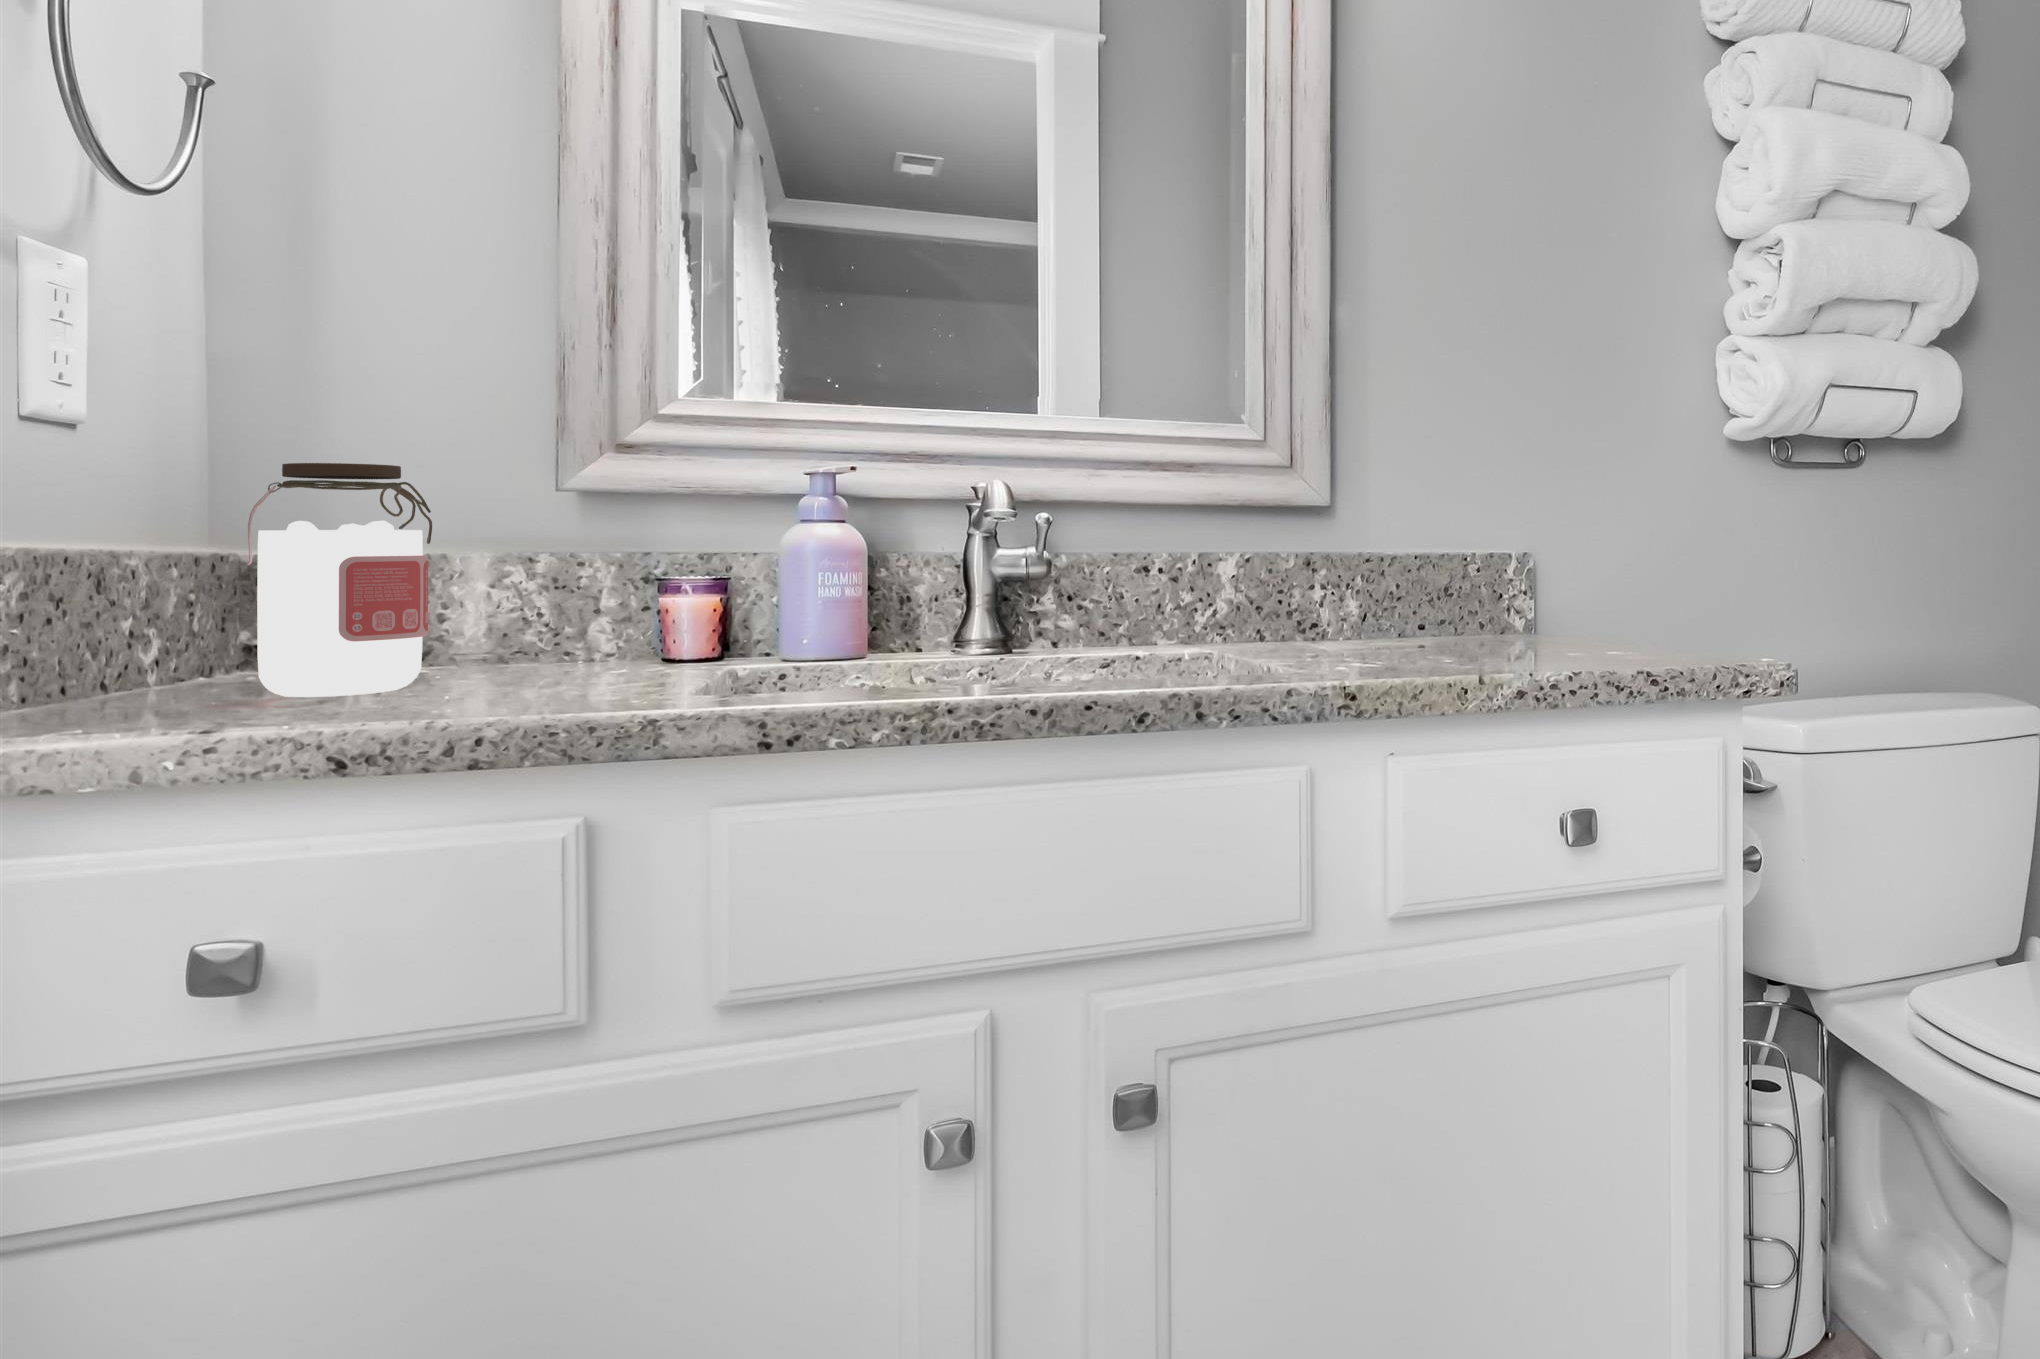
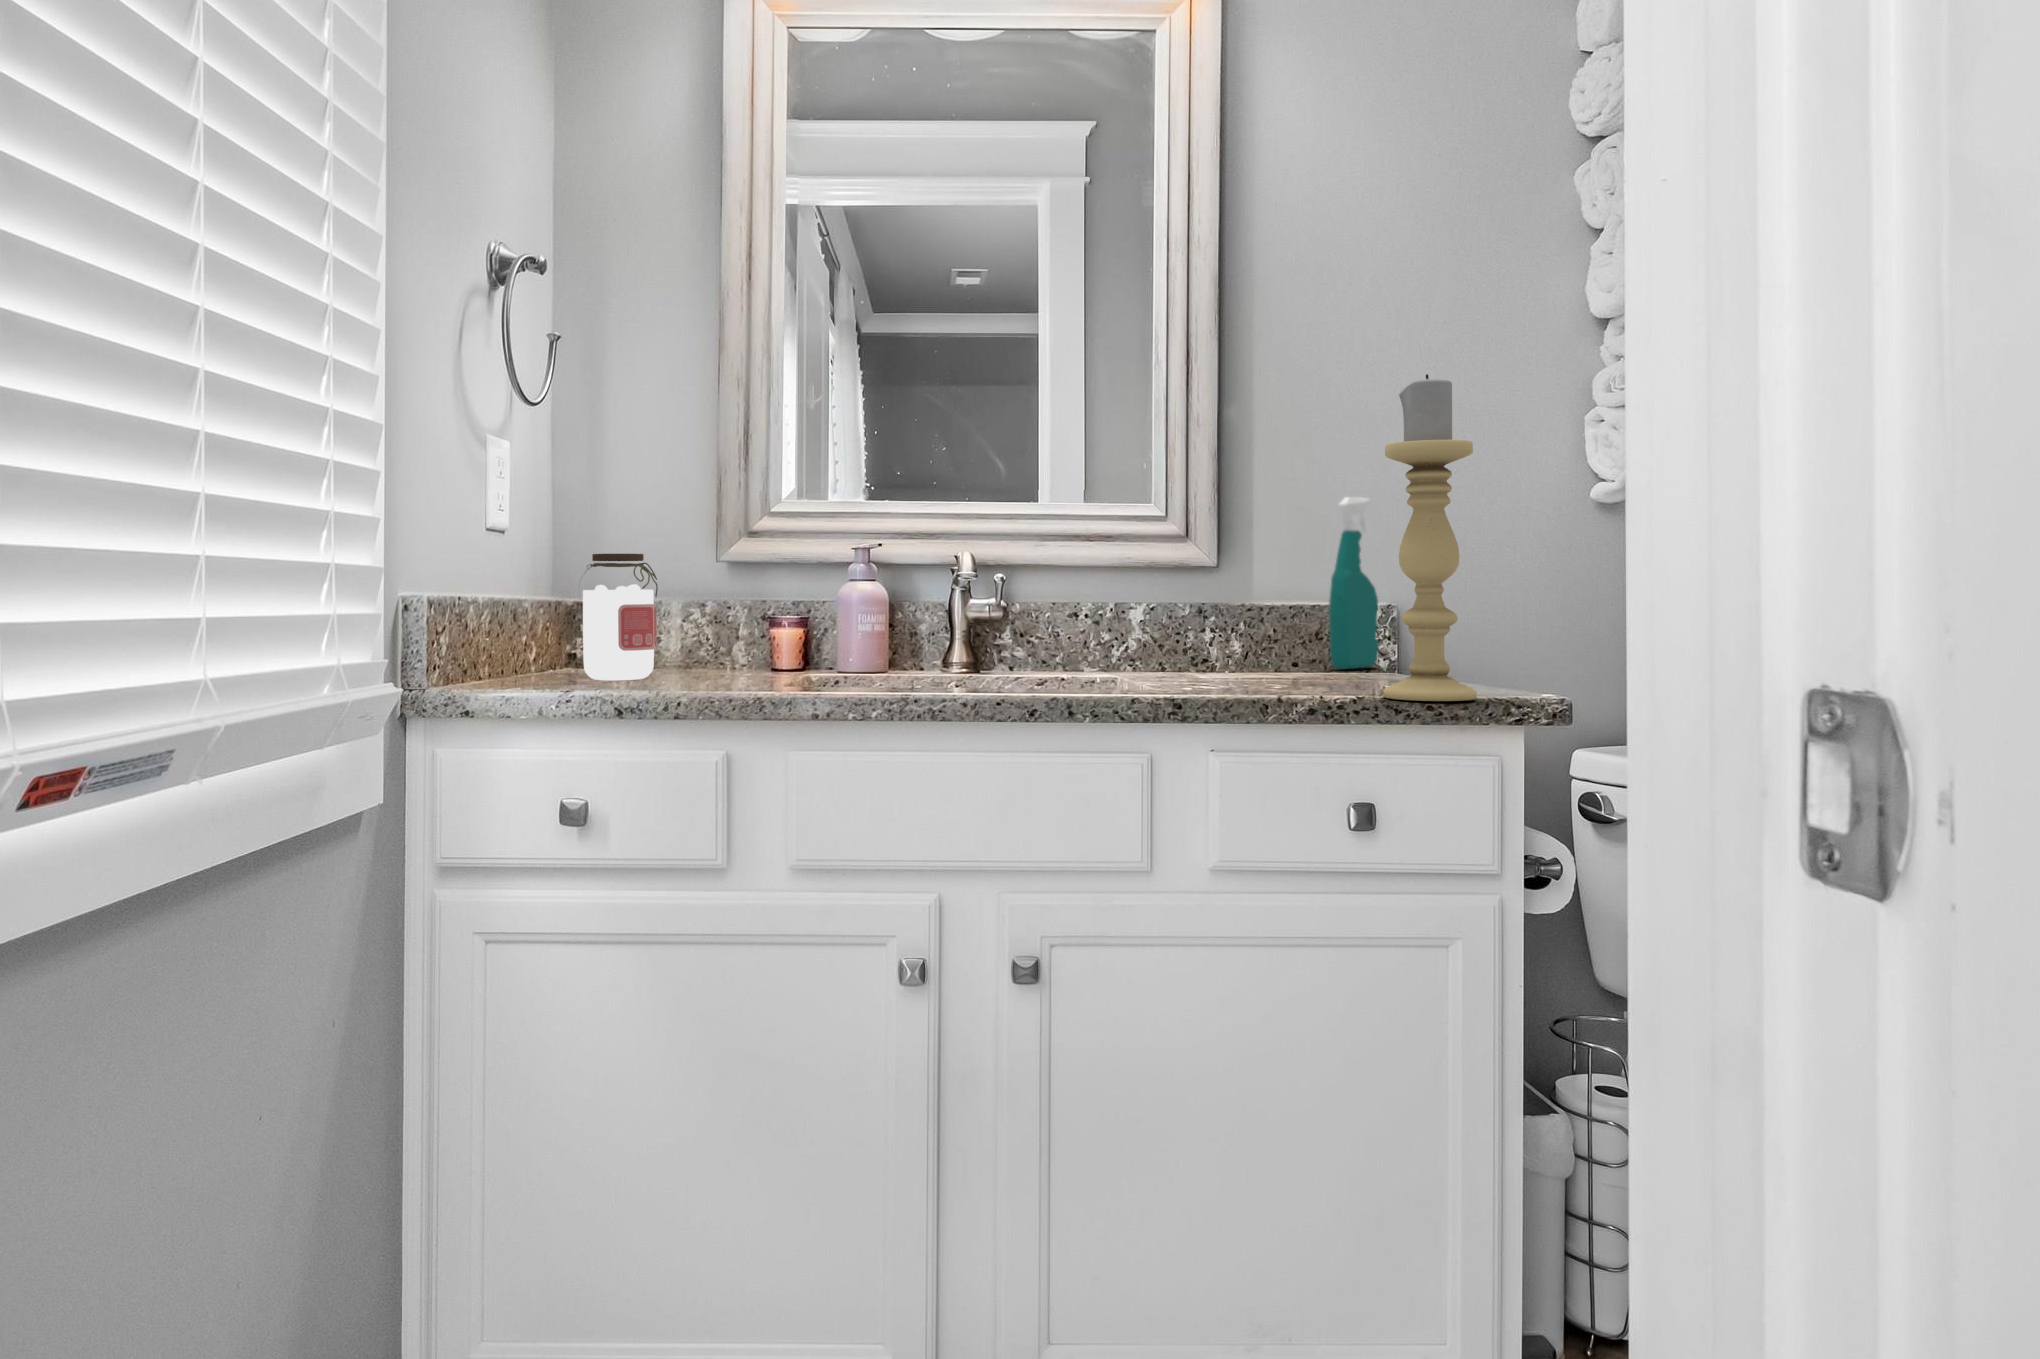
candle holder: none [1602,254,1715,674] -> present [1383,374,1477,701]
spray bottle: none [1465,421,1515,632] -> present [1329,497,1379,669]

